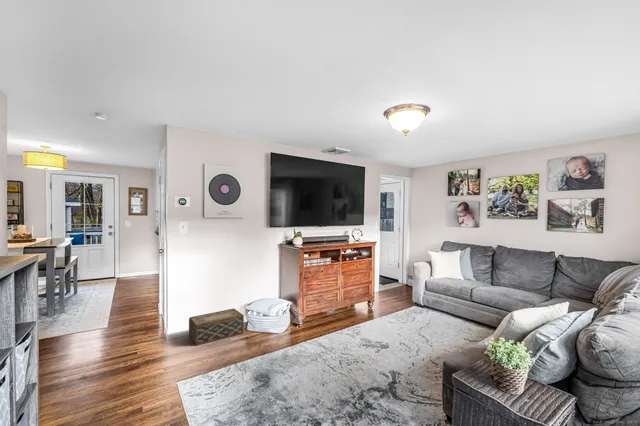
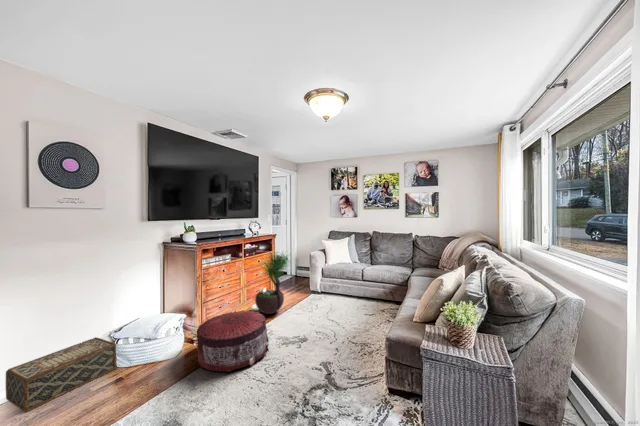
potted tree: none [351,256,388,318] -> present [255,254,288,314]
pouf: none [293,308,349,356] -> present [197,311,269,372]

